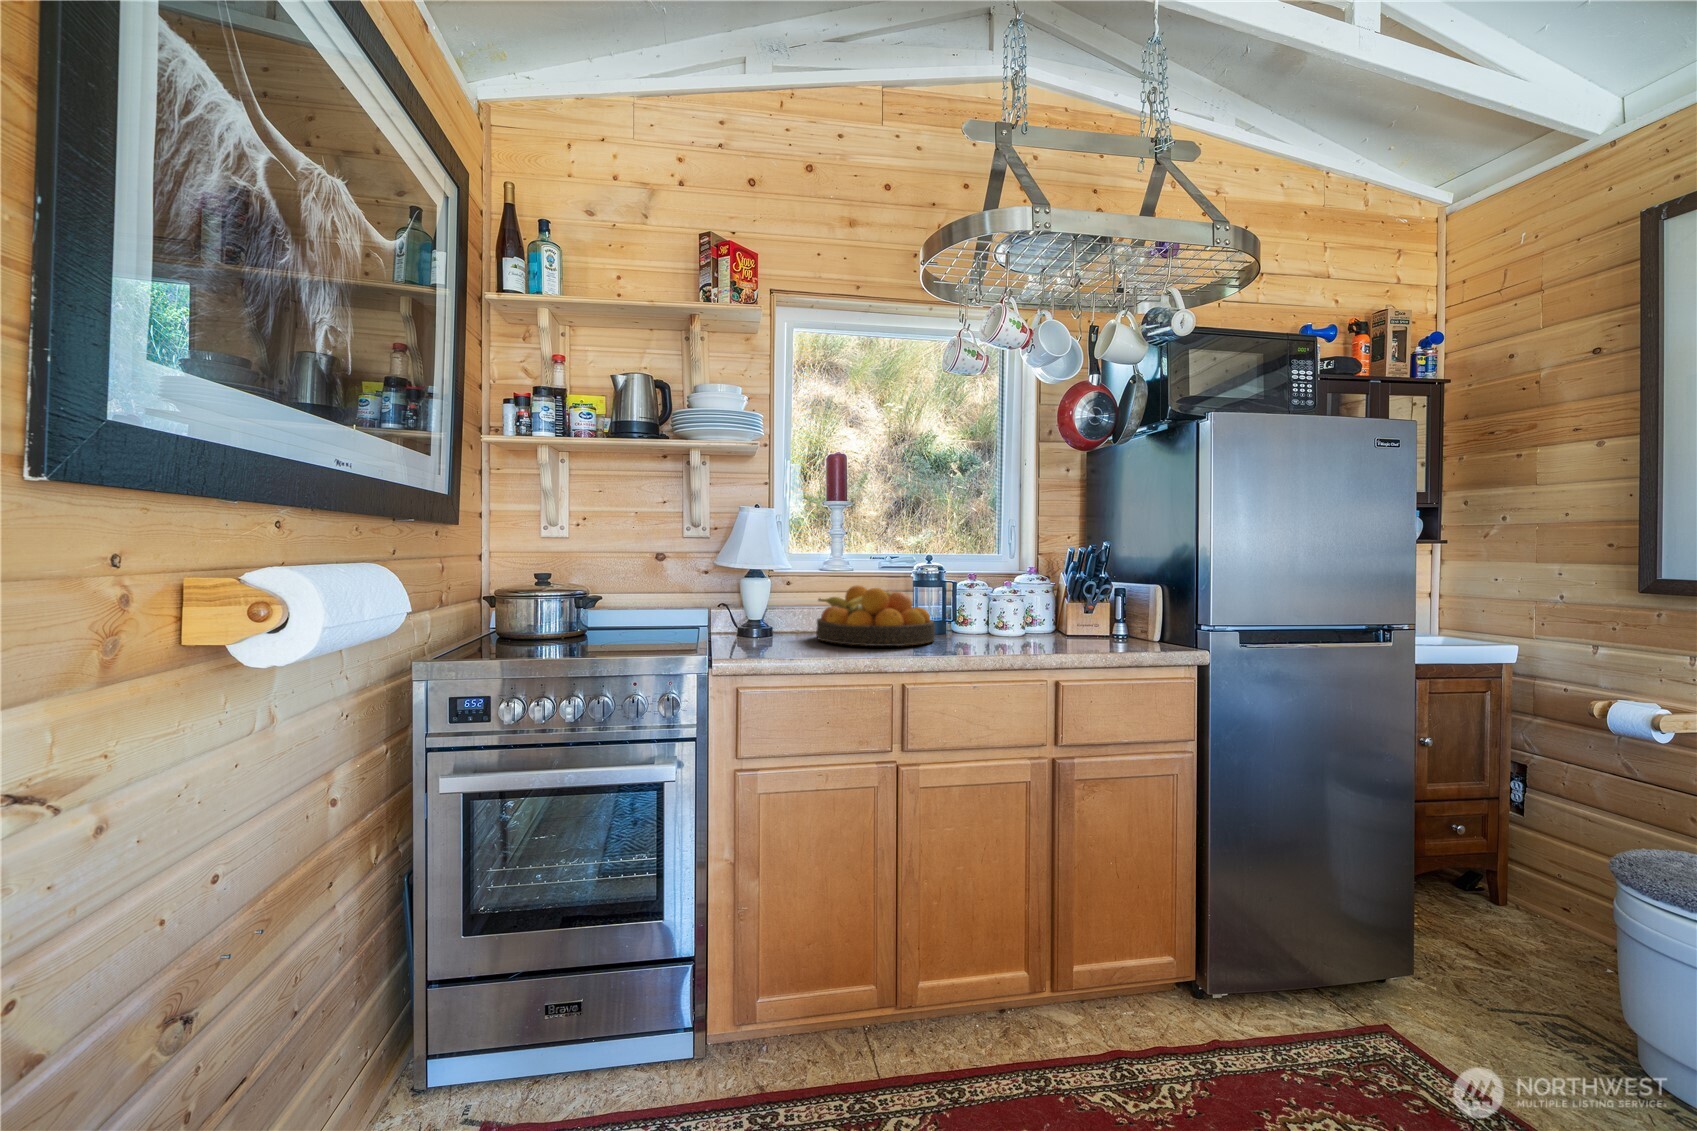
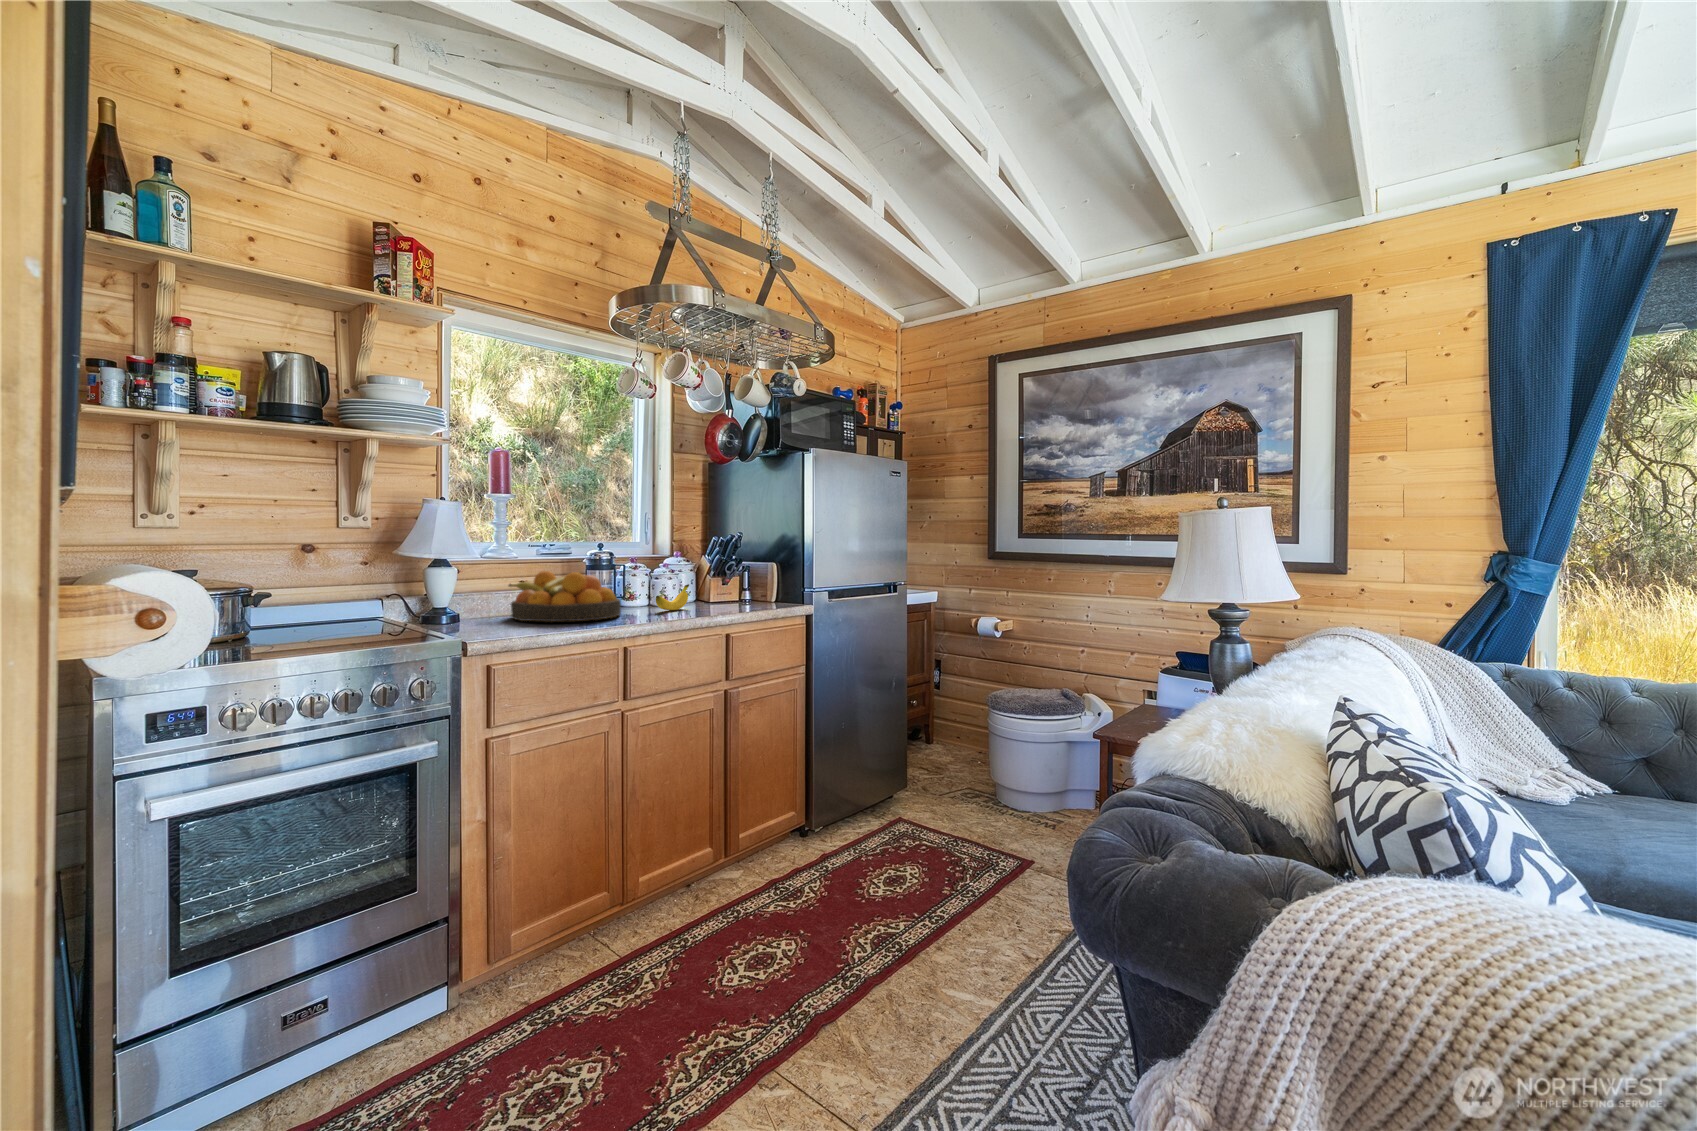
banana: none [980,609,1033,641] -> present [656,584,689,610]

